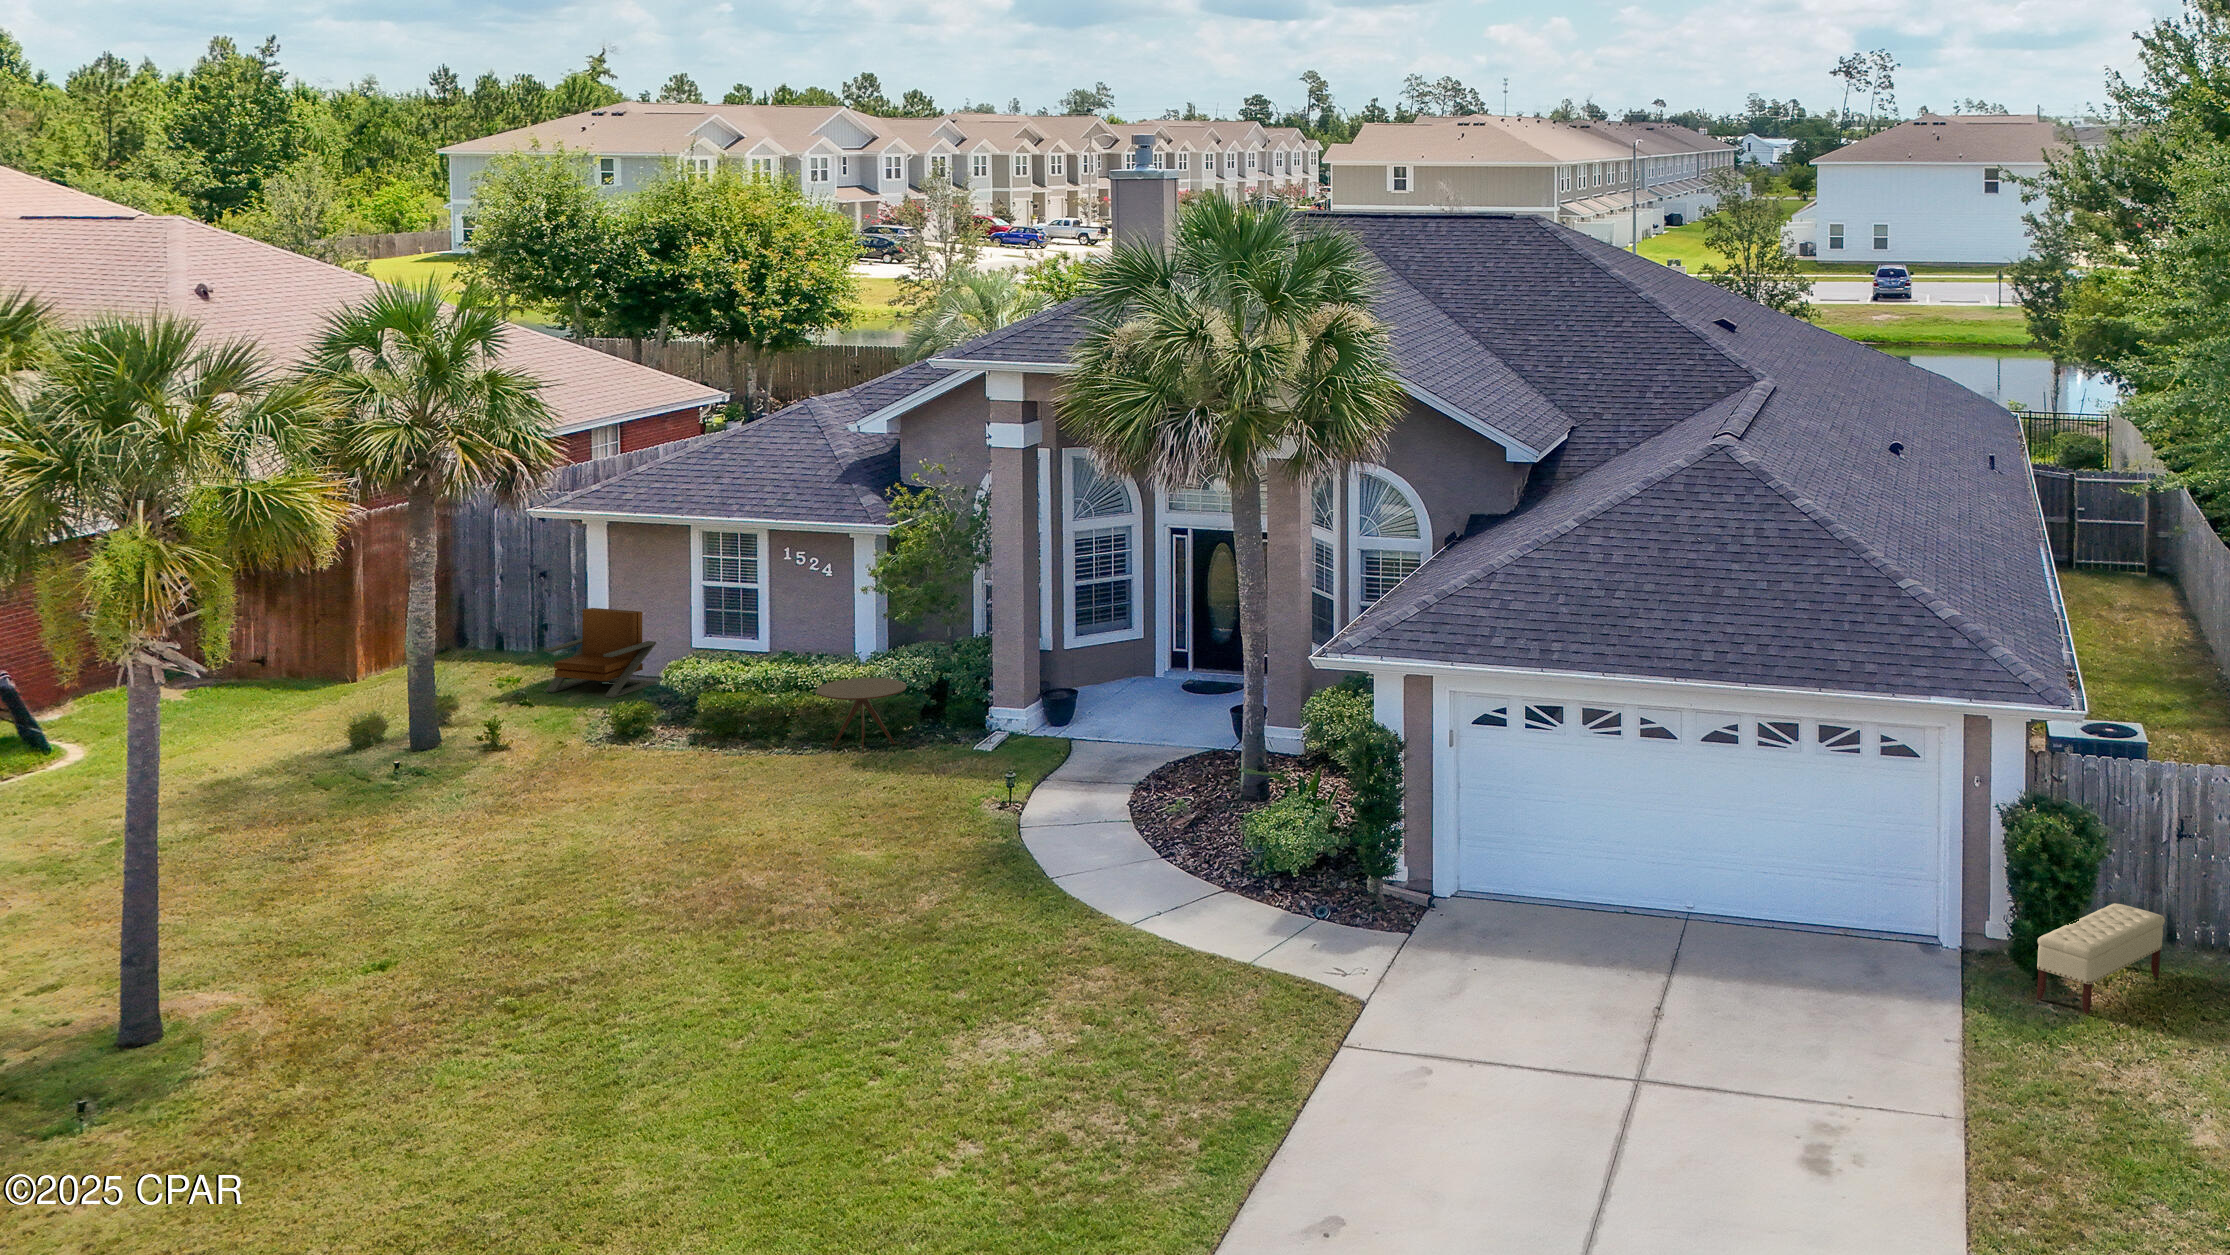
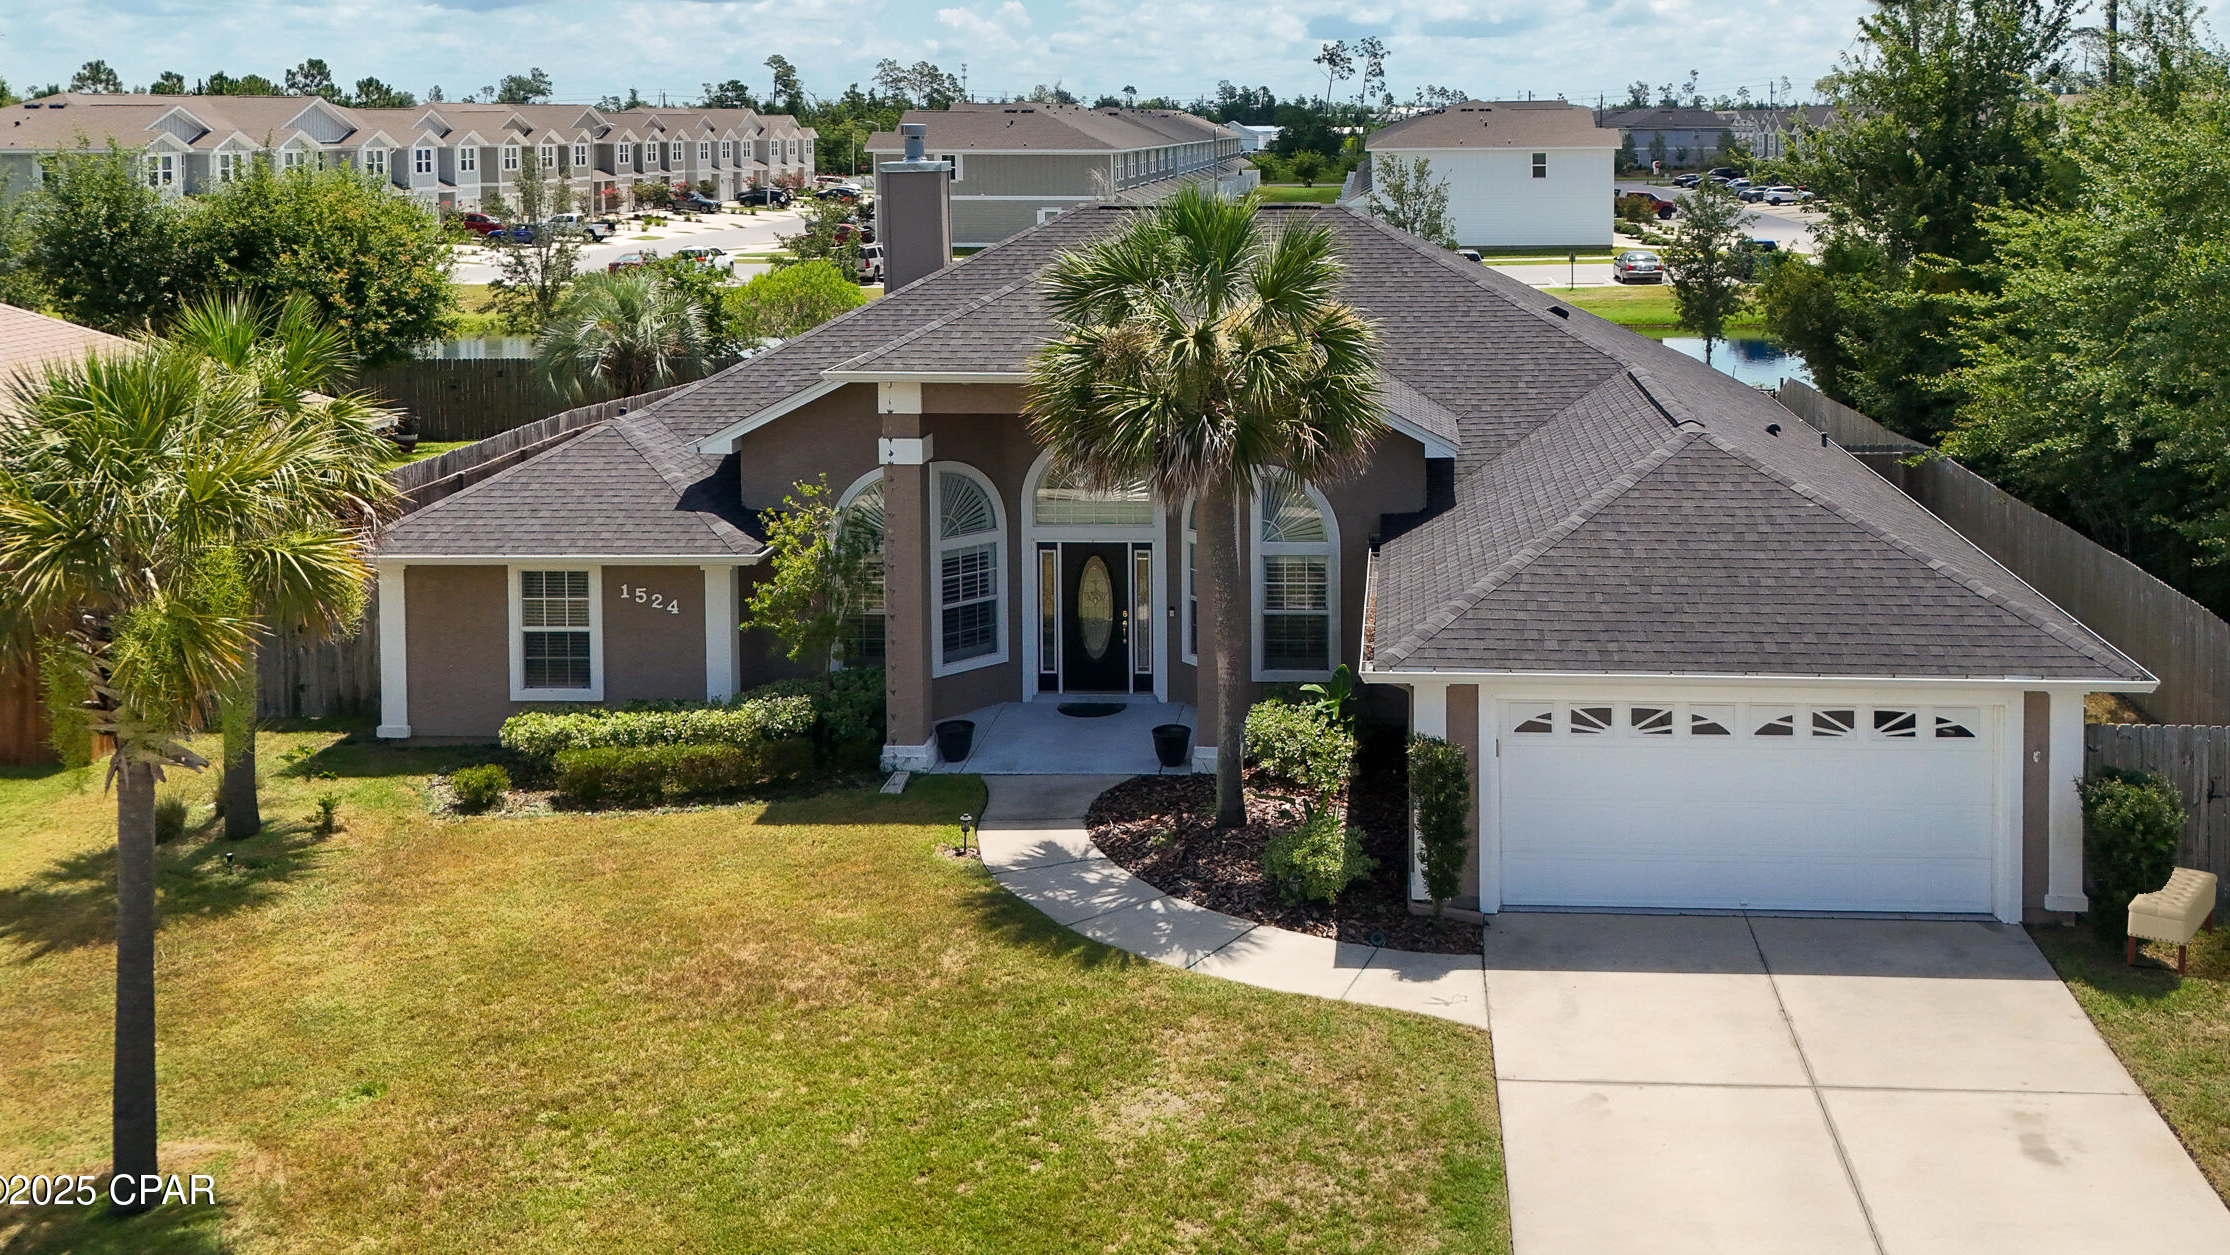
lounge chair: present [543,608,657,698] -> none [283,664,420,768]
round table: present [816,678,906,754] -> none [674,725,777,811]

